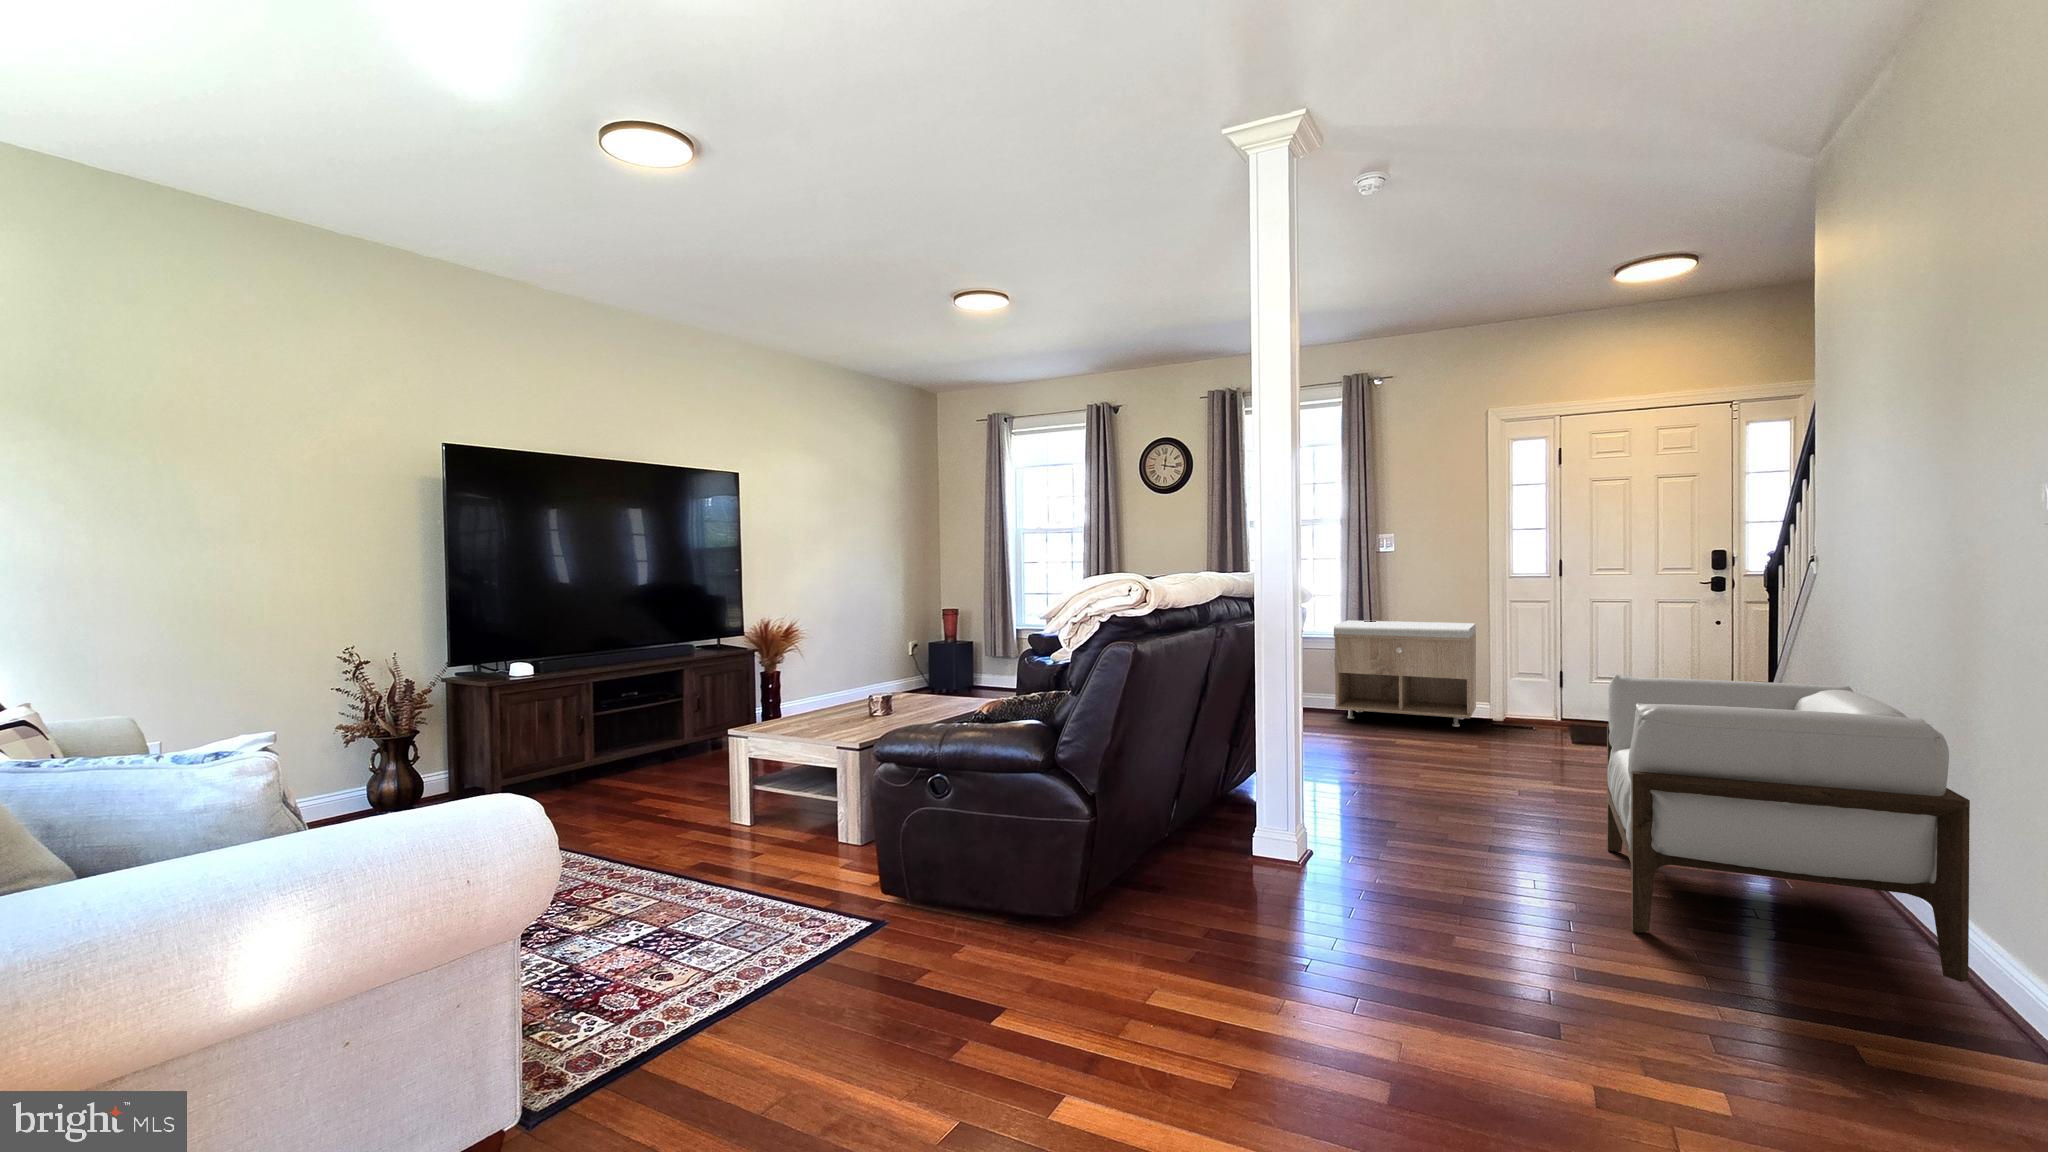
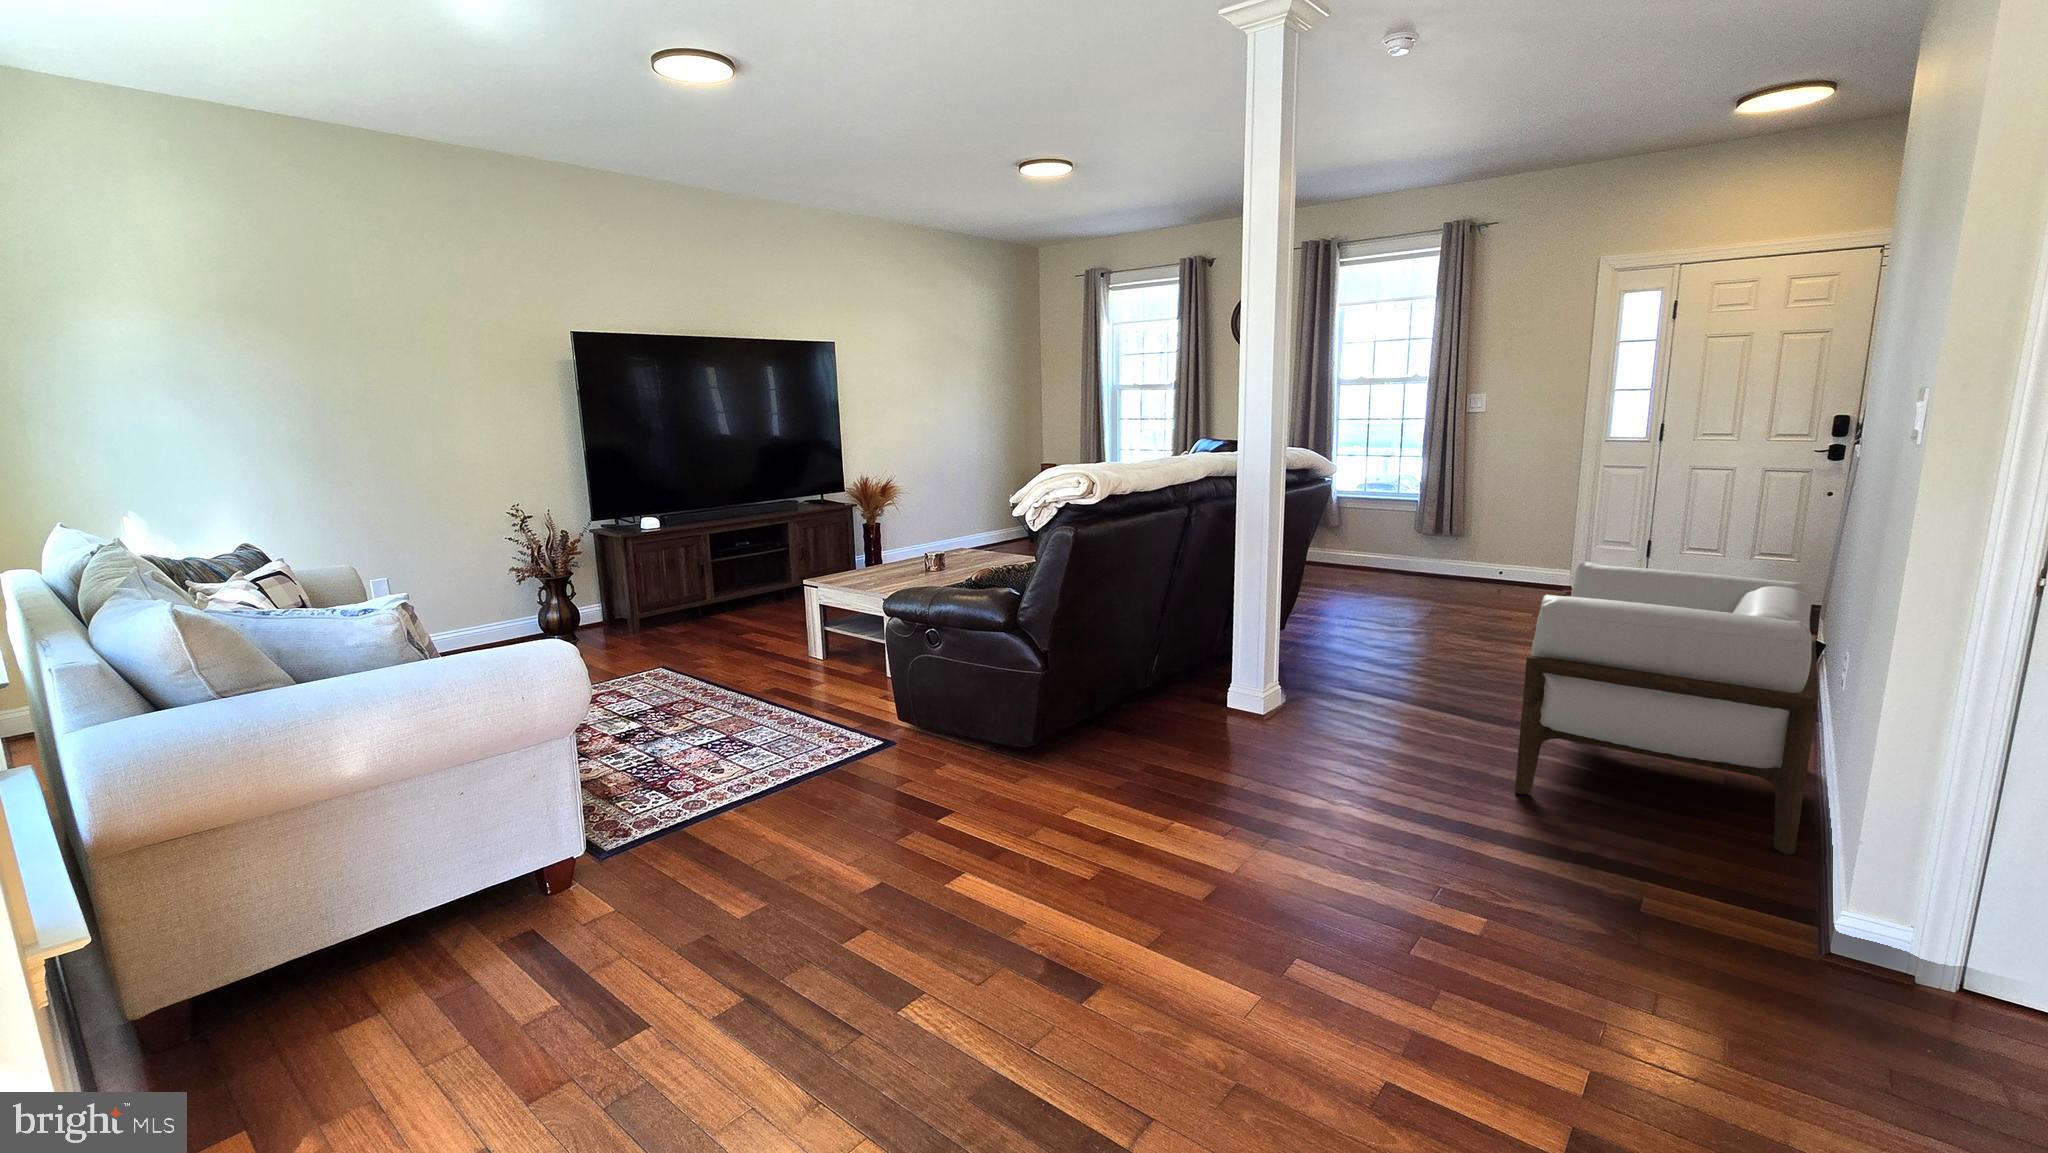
storage bench: present [1334,621,1476,727] -> none [1404,484,1563,595]

